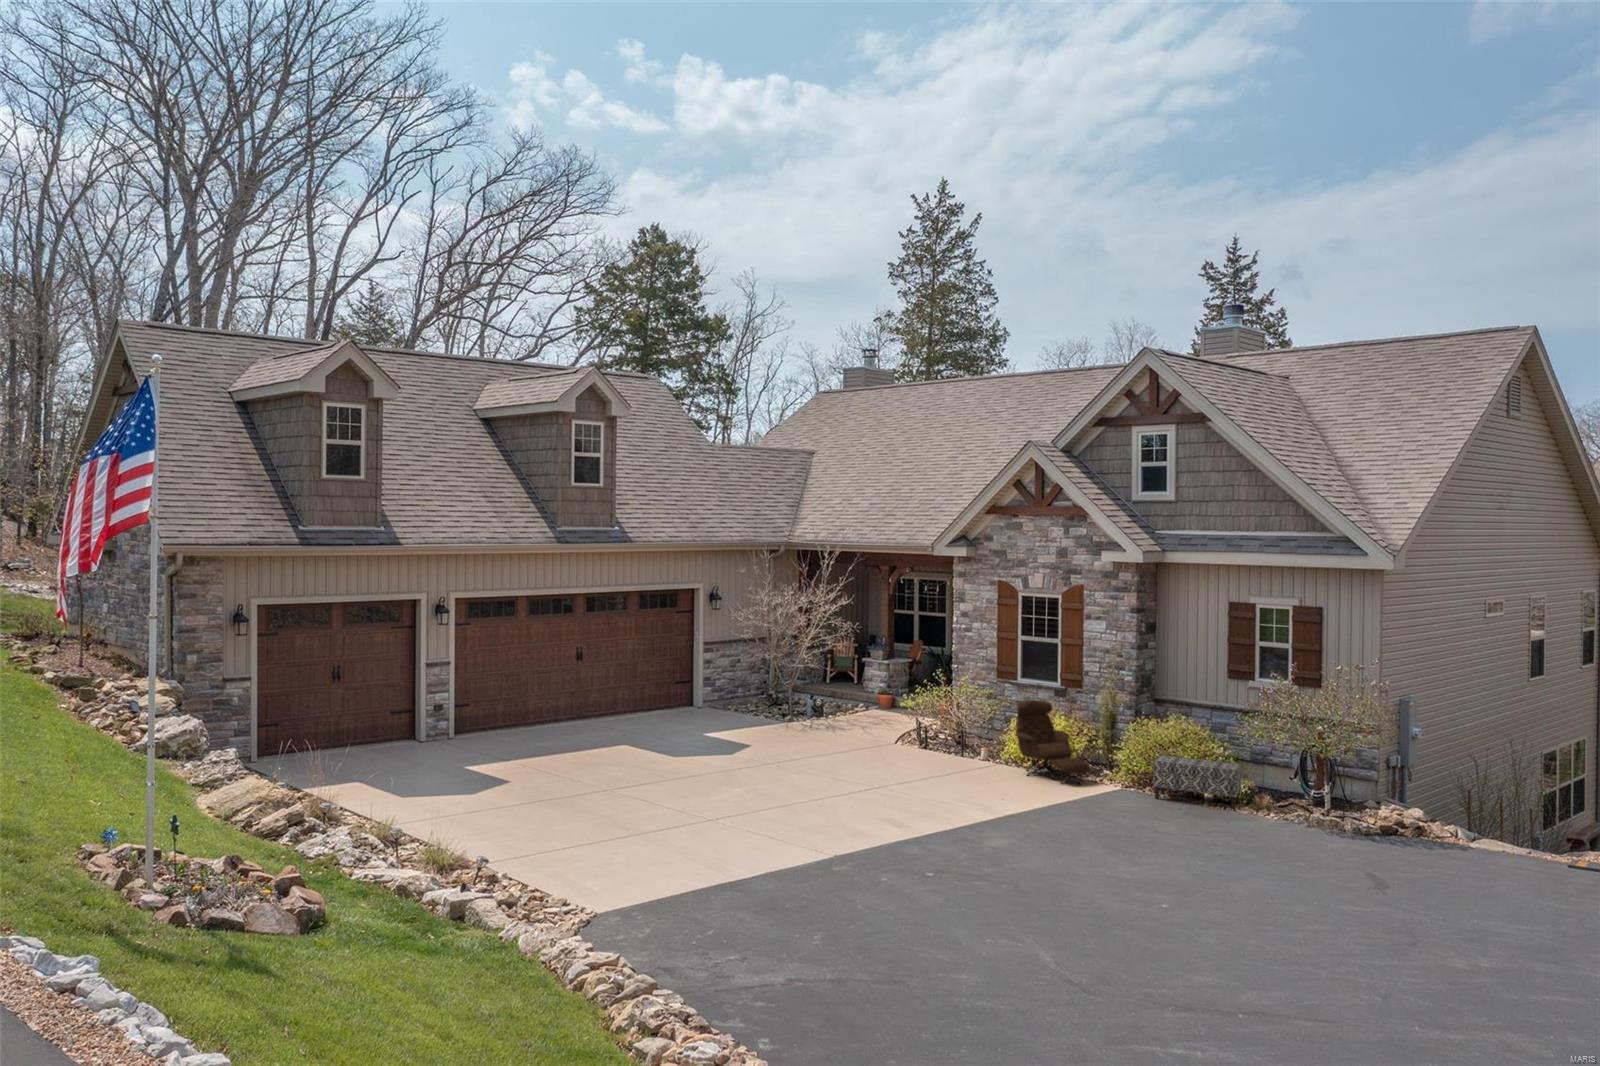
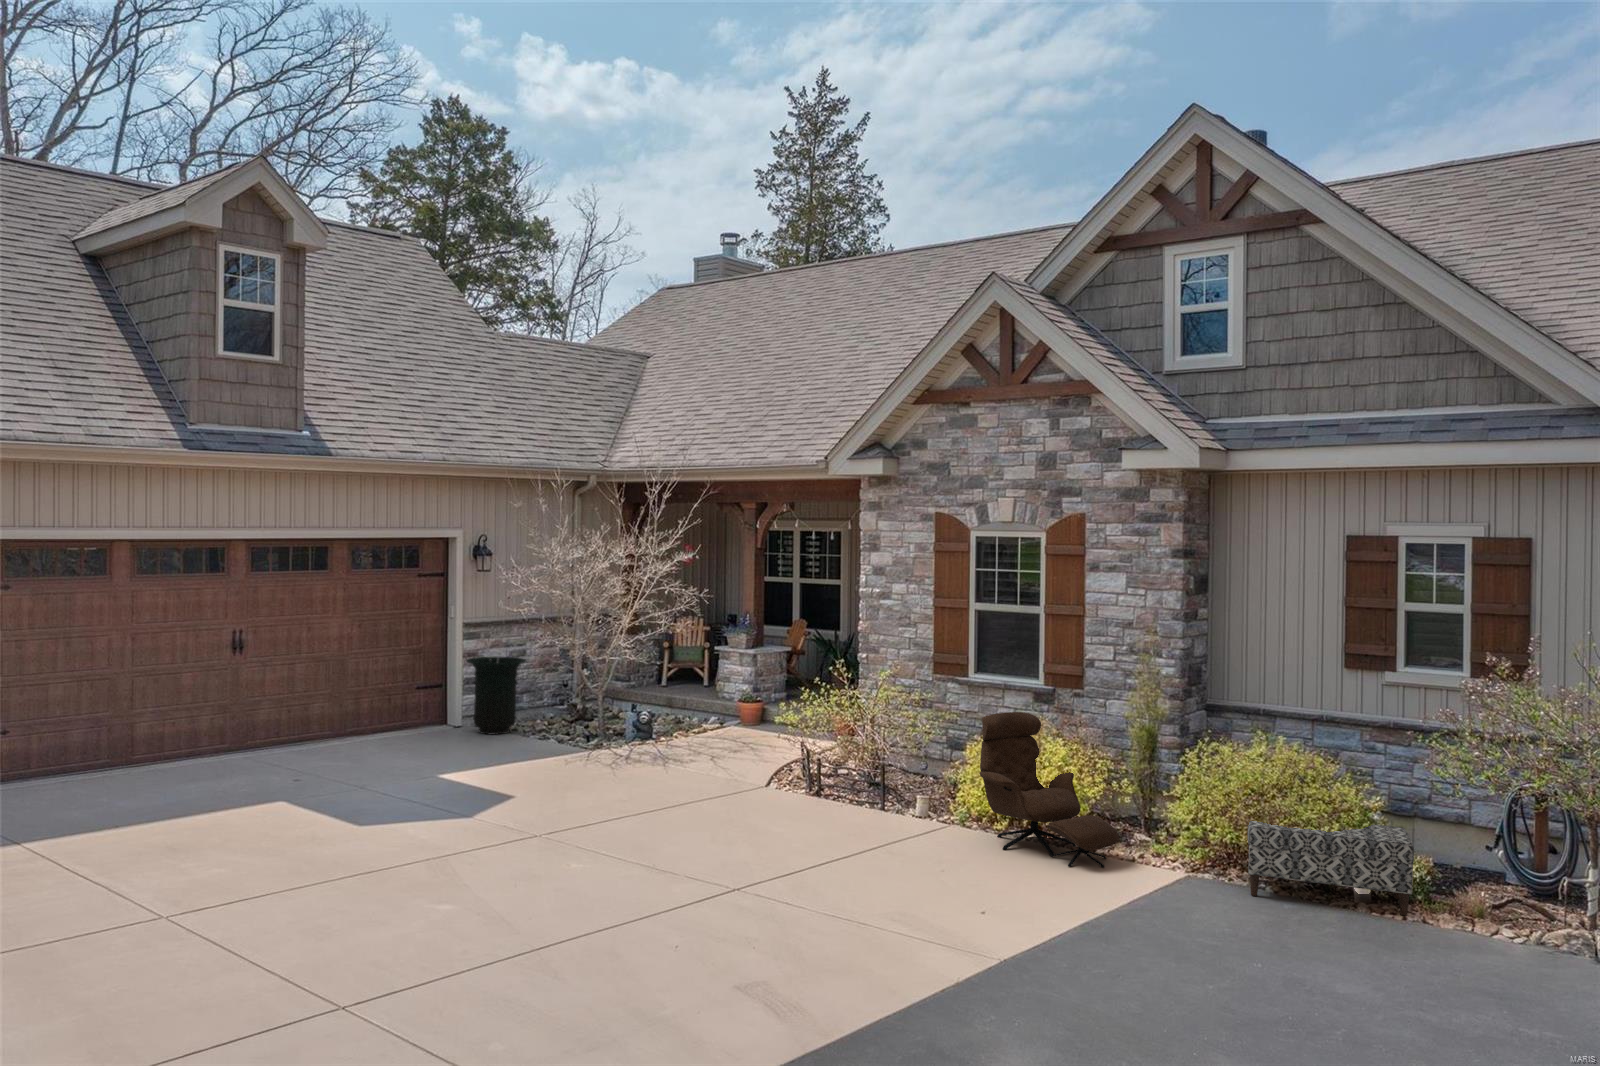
trash can: none [707,664,744,712] -> present [466,657,526,735]

